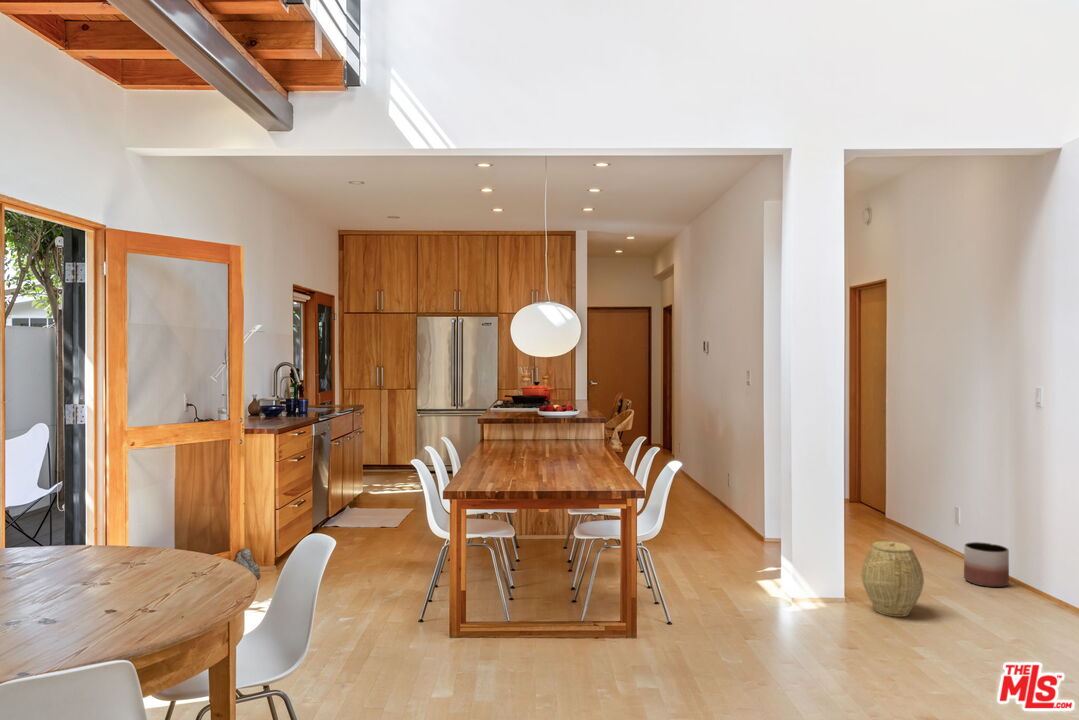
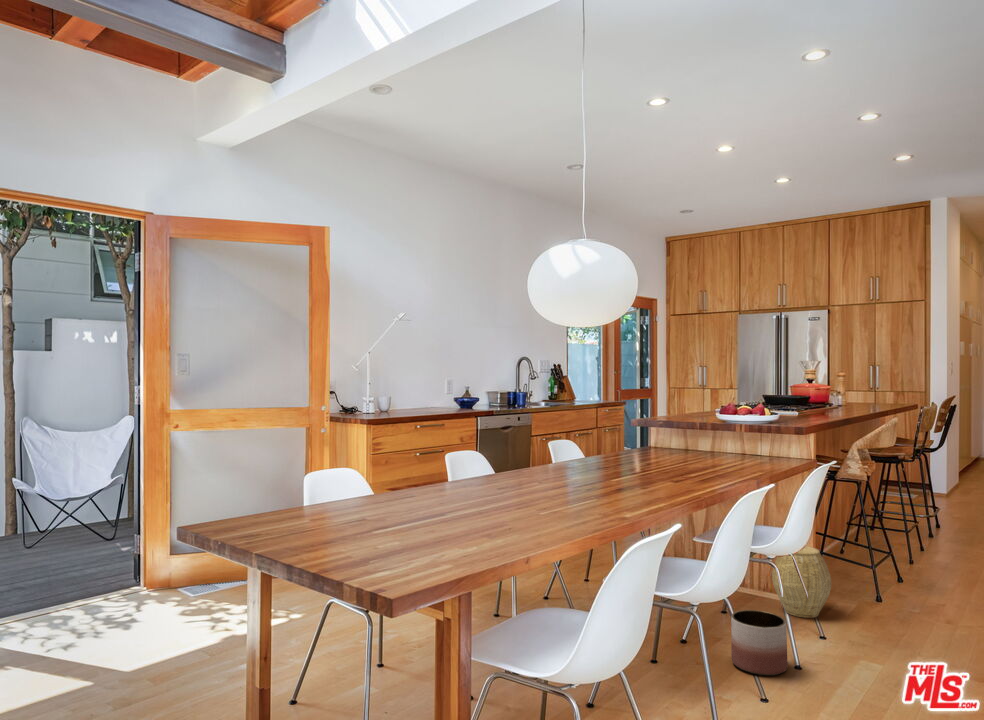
planter: present [964,542,1009,587] -> present [731,610,788,676]

